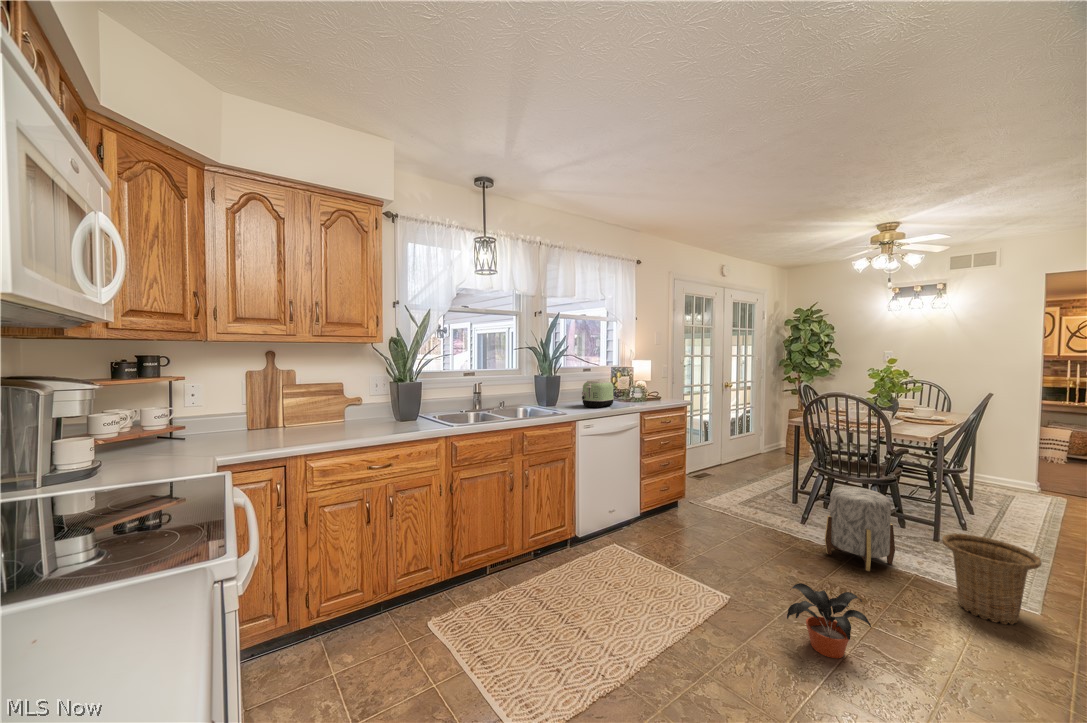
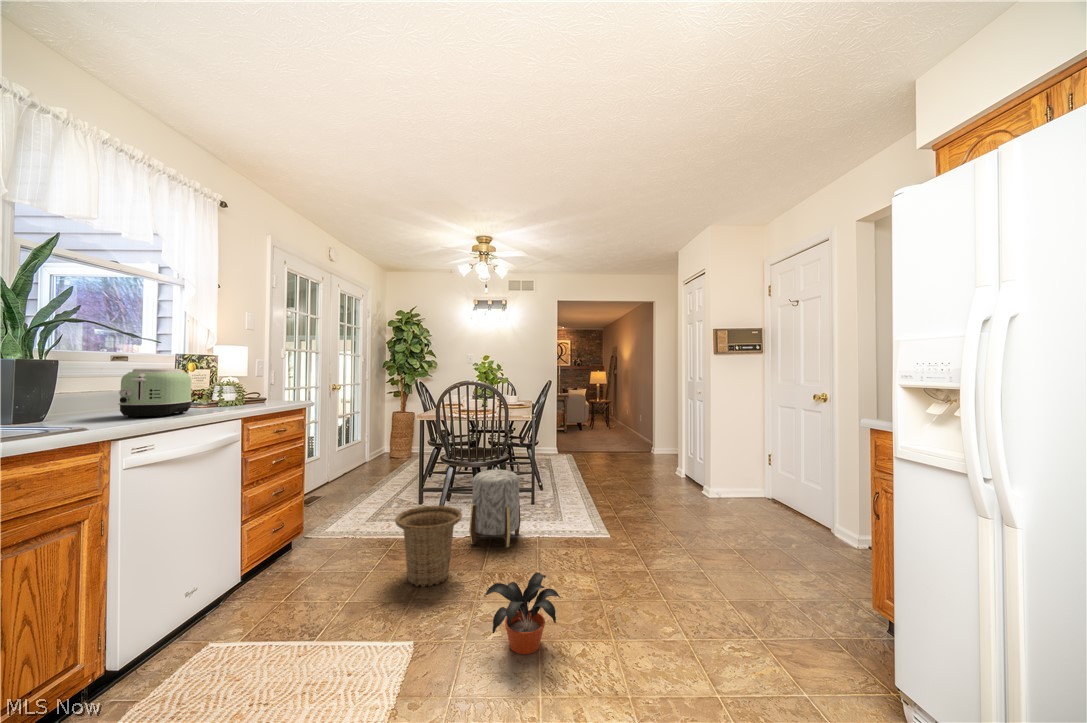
basket: present [942,534,1041,624] -> present [395,506,462,587]

